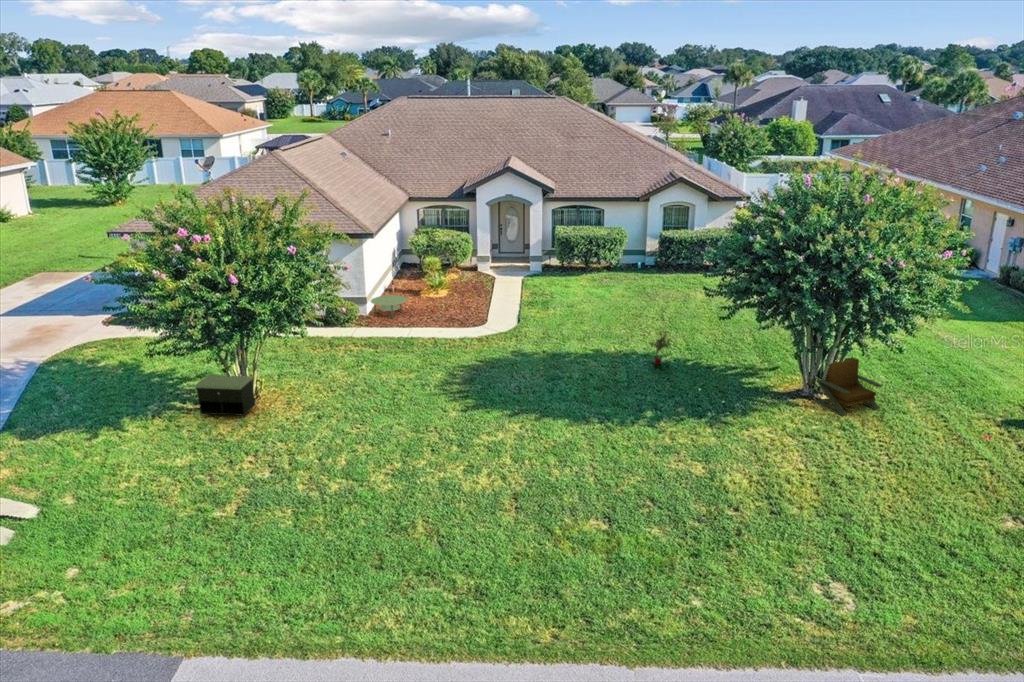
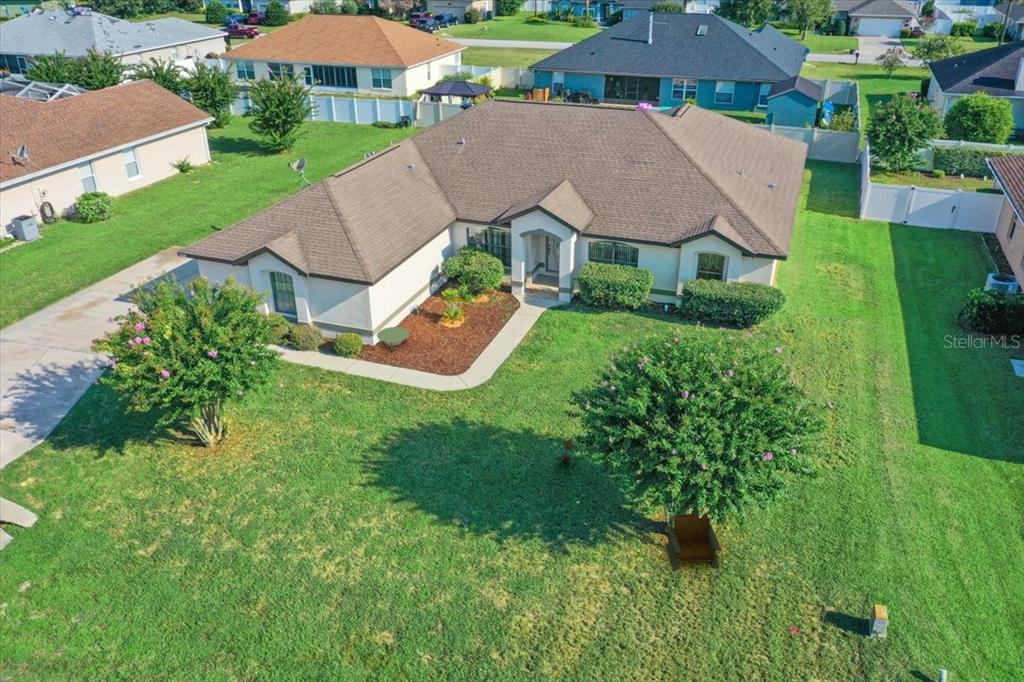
storage bench: present [196,375,255,417] -> none [171,419,219,459]

